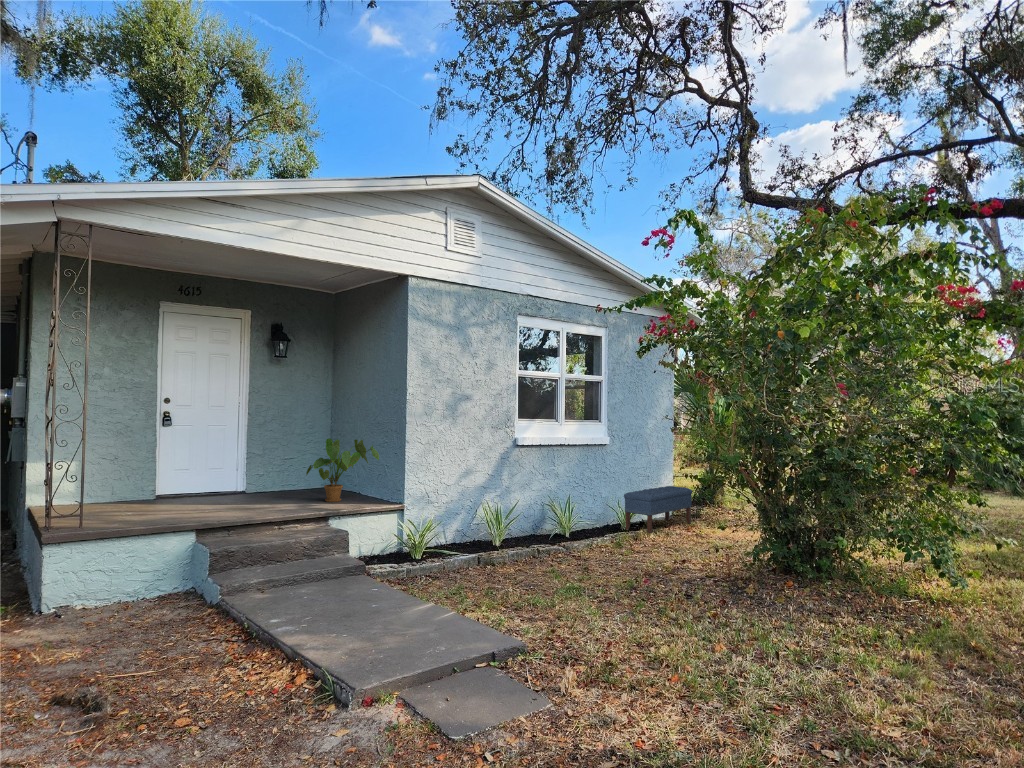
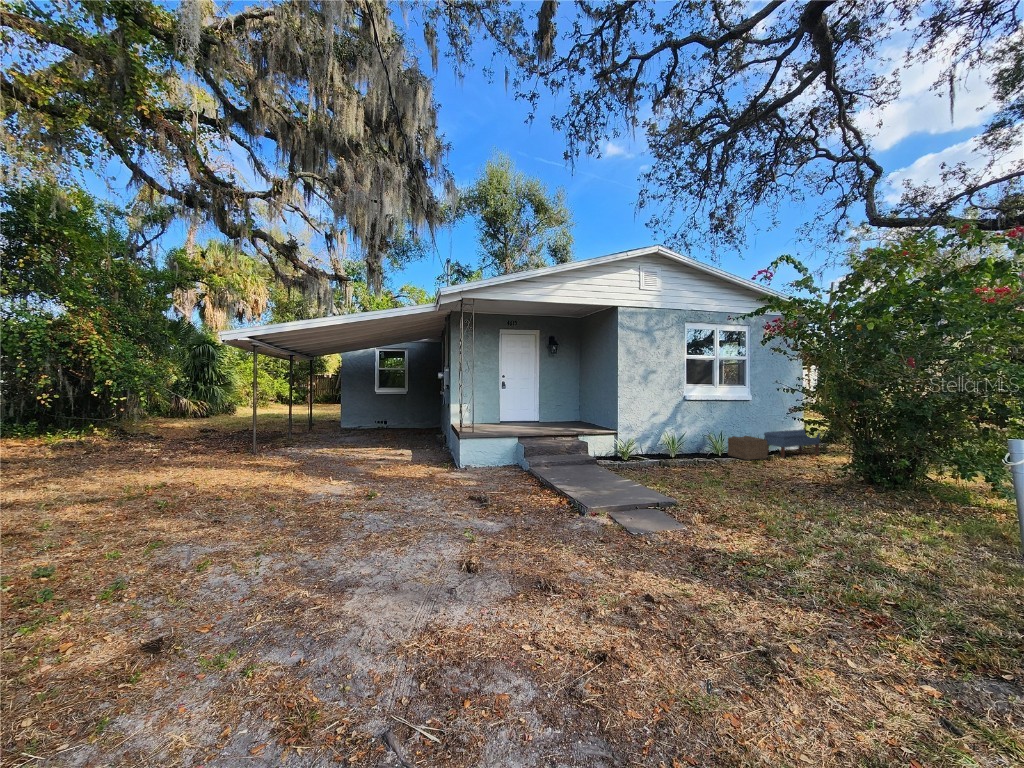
house plant: present [306,438,379,502] -> none [567,395,604,428]
wooden crate: none [576,500,631,541] -> present [728,436,767,461]

